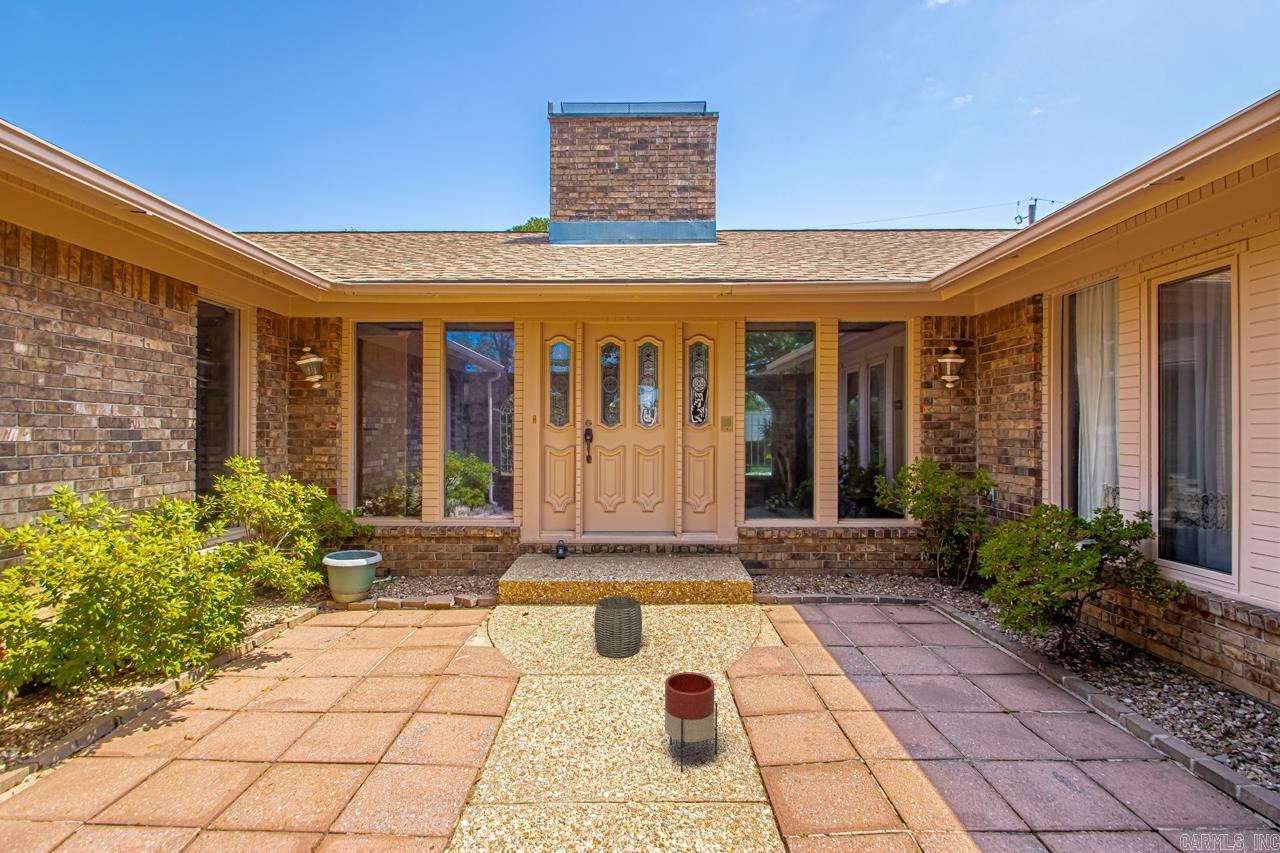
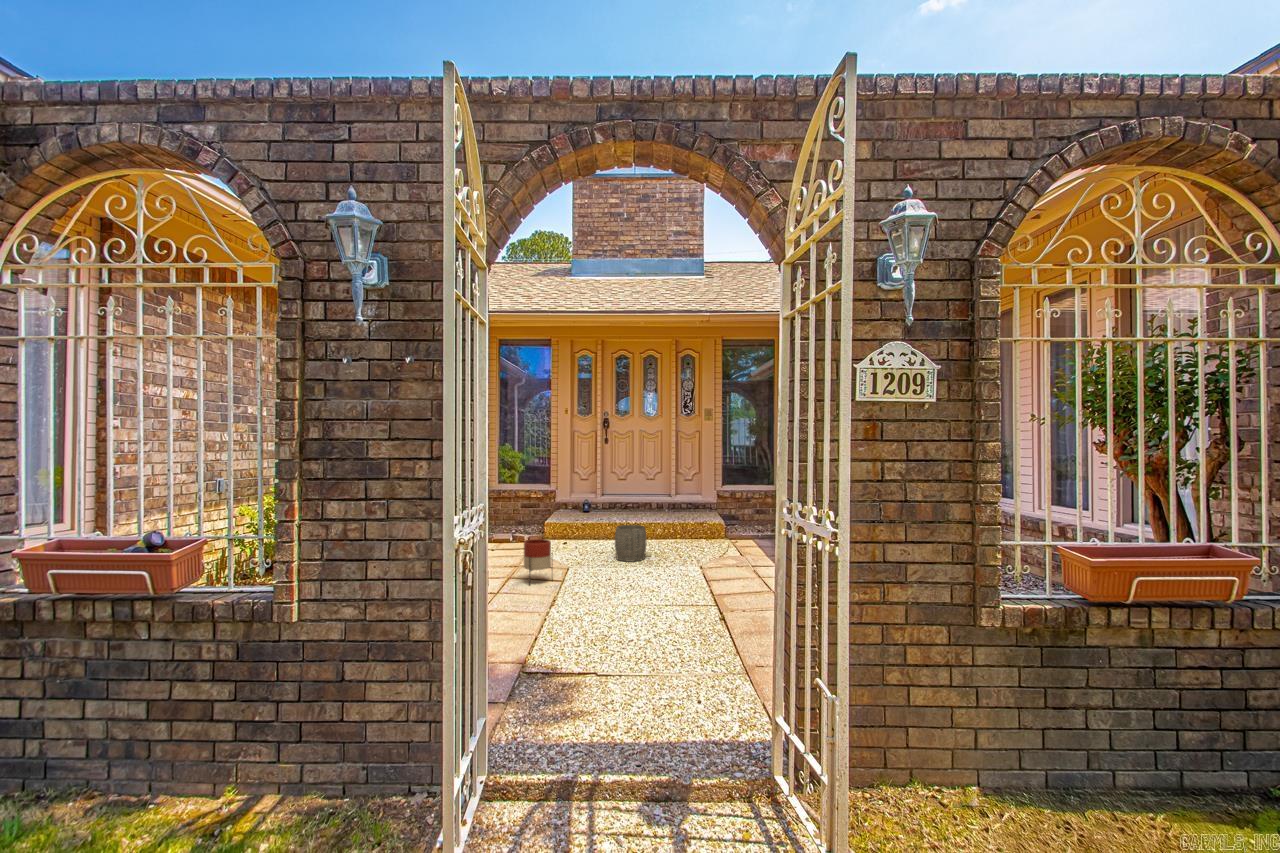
planter: present [665,672,717,772] -> present [524,539,553,573]

